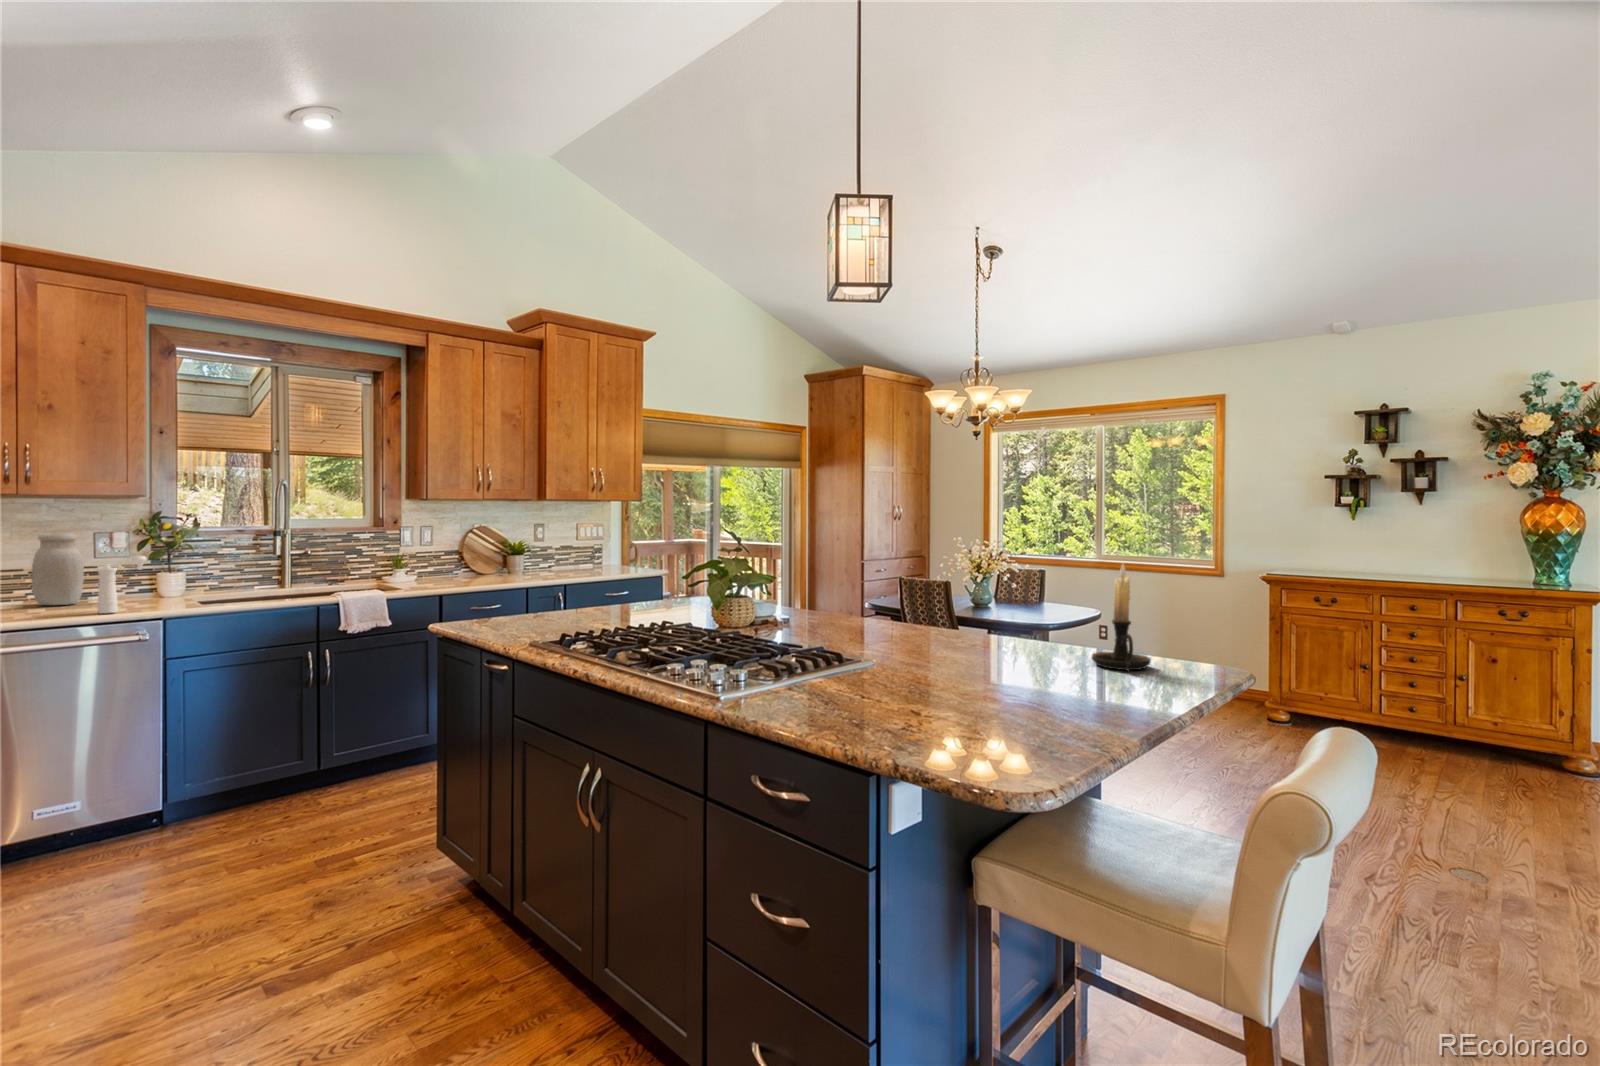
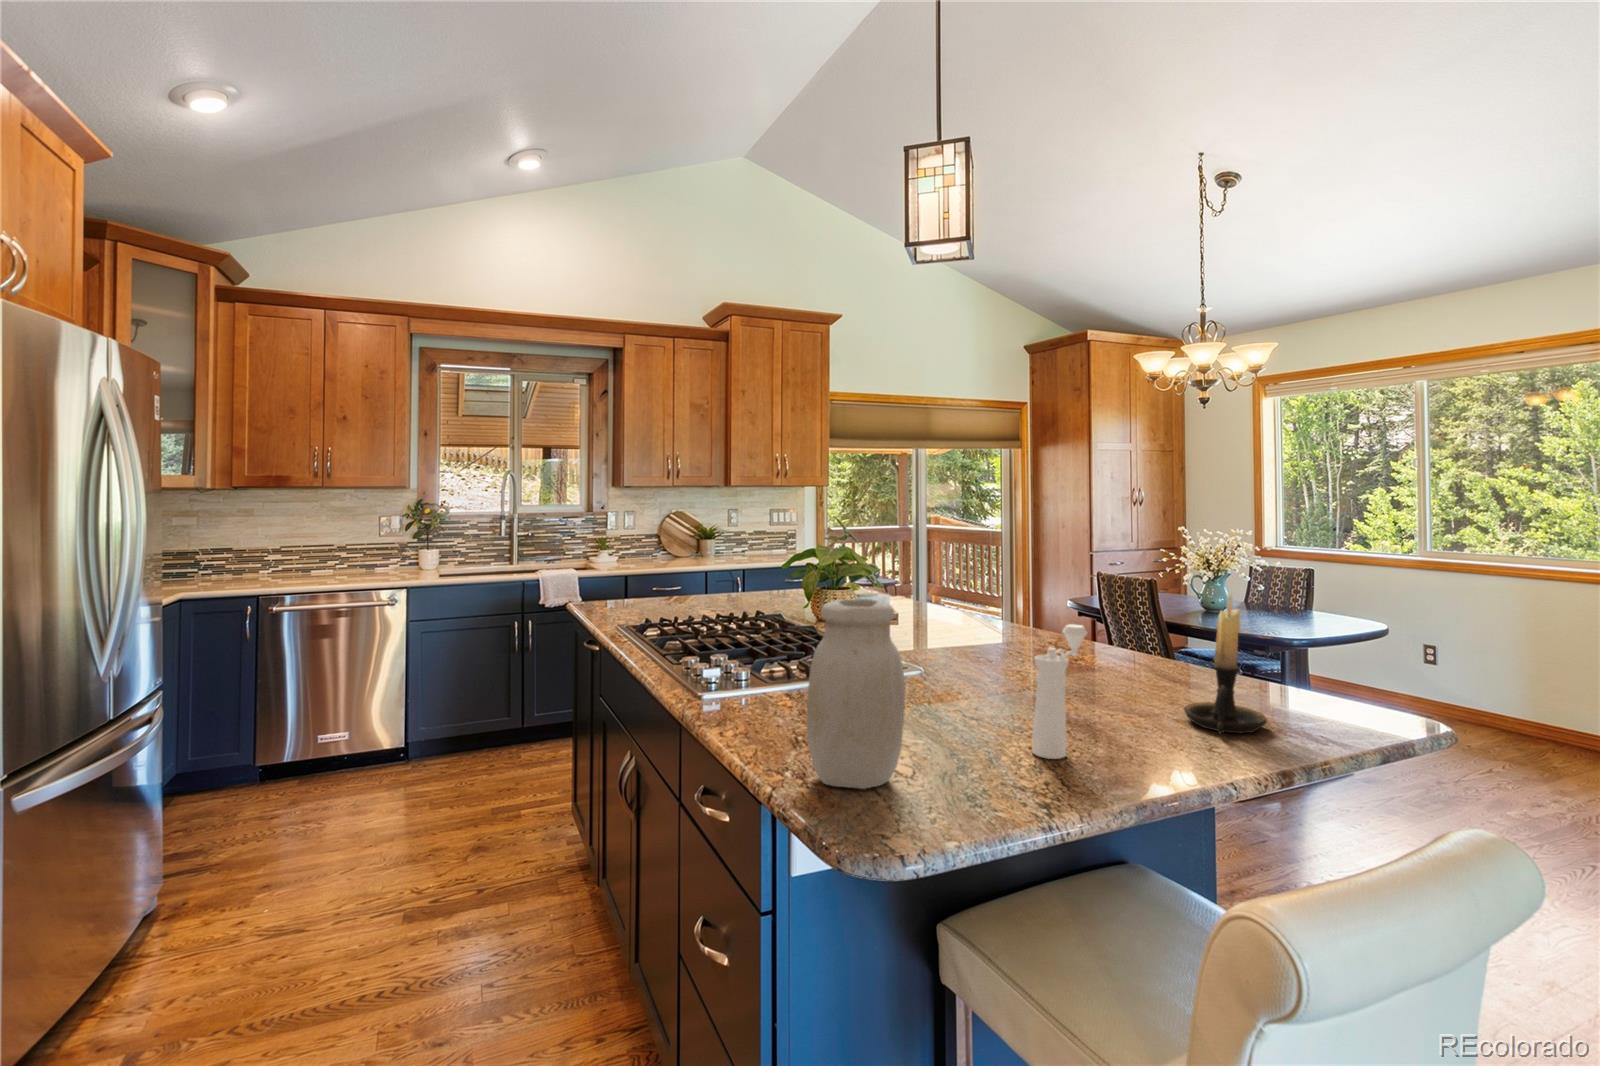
jar: present [31,533,84,605] -> present [807,599,905,789]
pepper mill: present [97,556,146,613] -> present [1032,624,1087,759]

